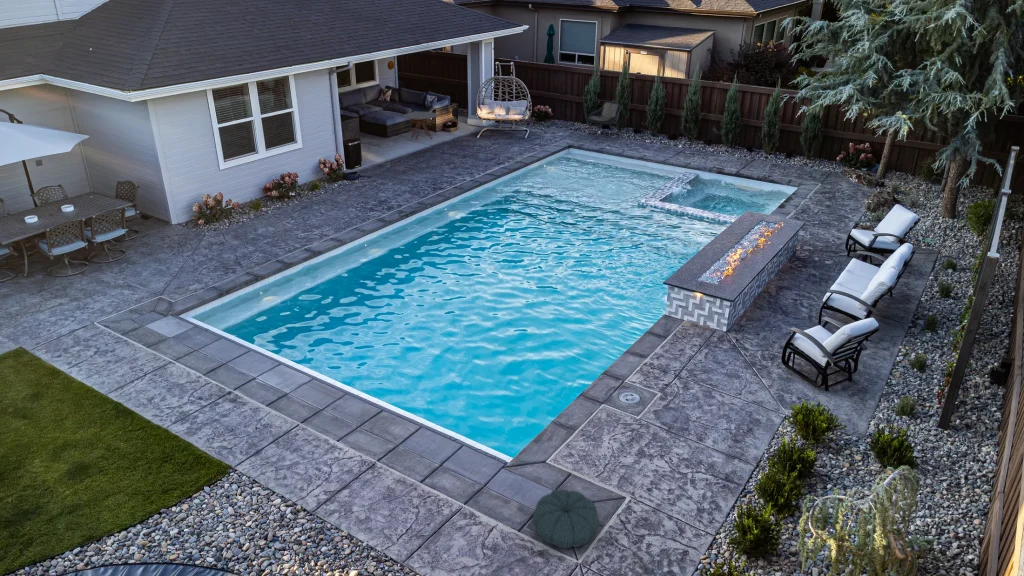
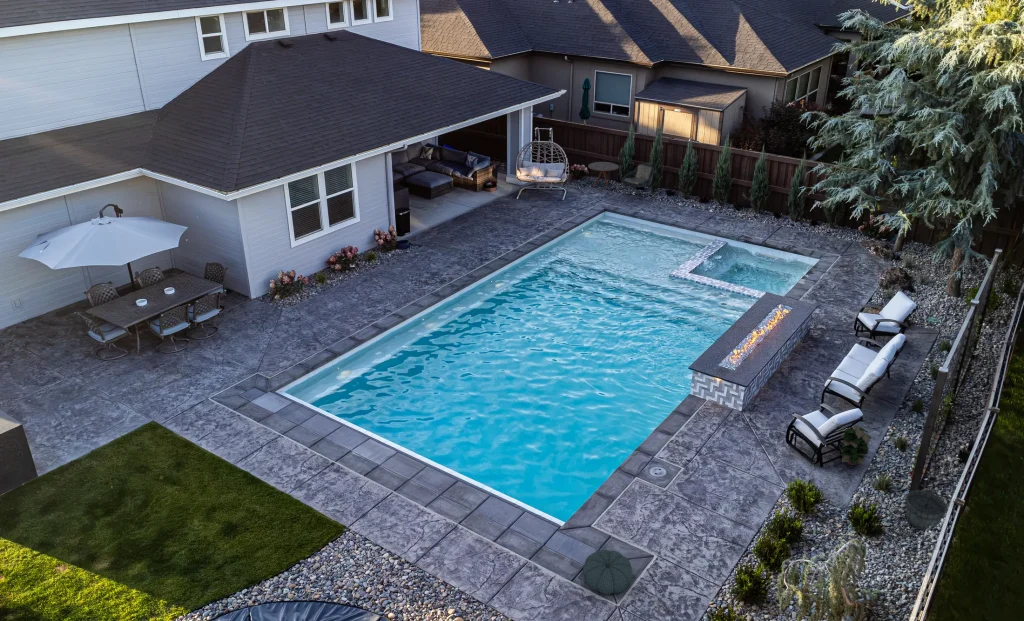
round table: present [404,112,437,139] -> present [588,162,619,188]
decorative plant: none [847,339,888,388] -> present [839,425,872,465]
wooden bucket: none [938,413,994,462] -> present [906,490,947,530]

